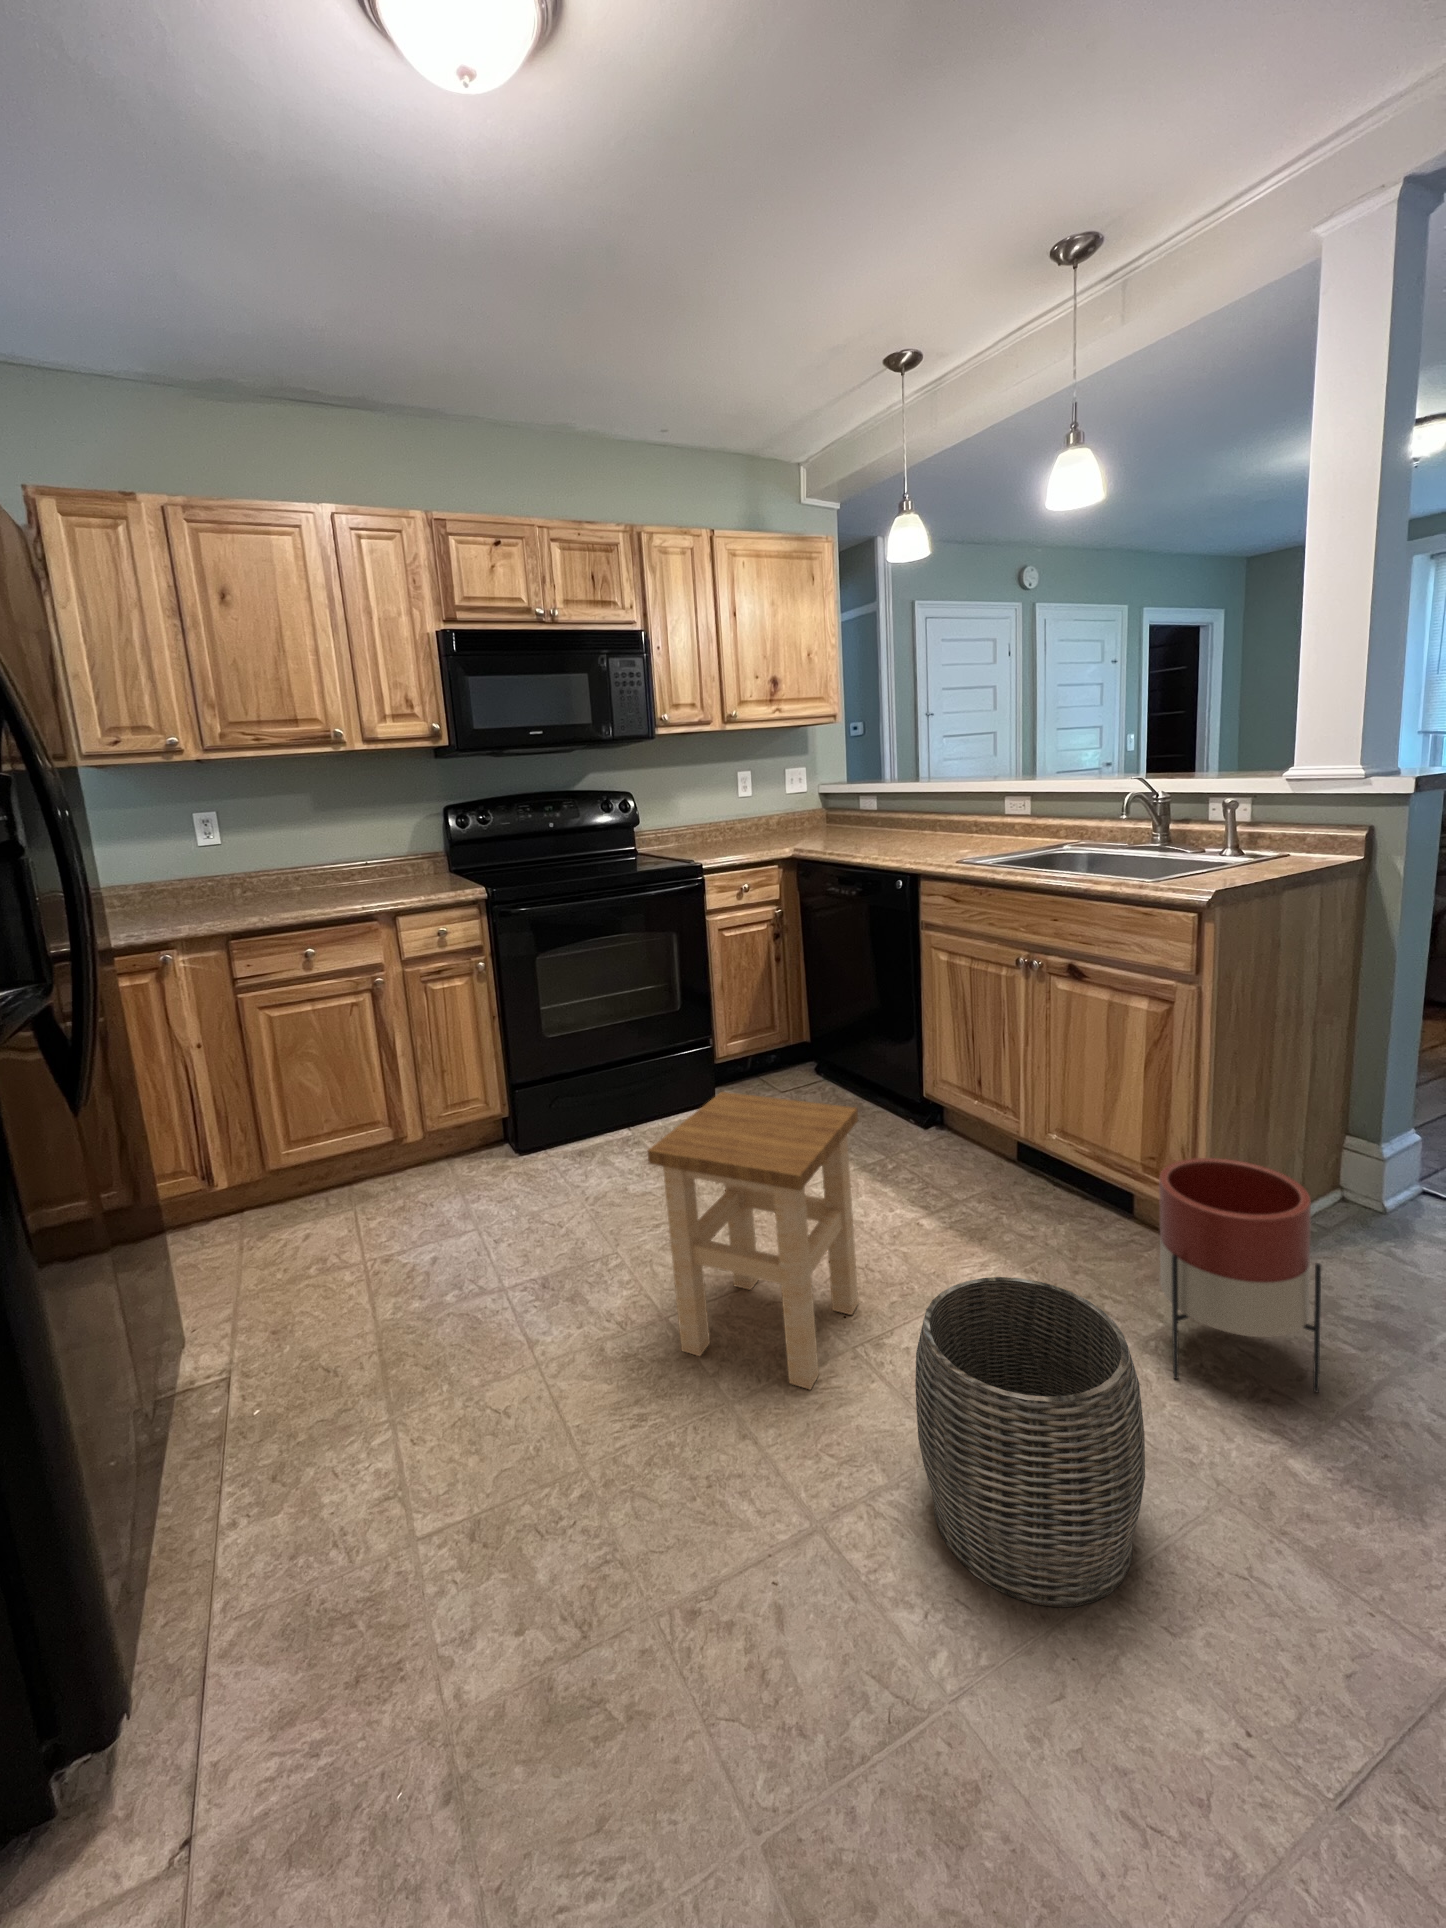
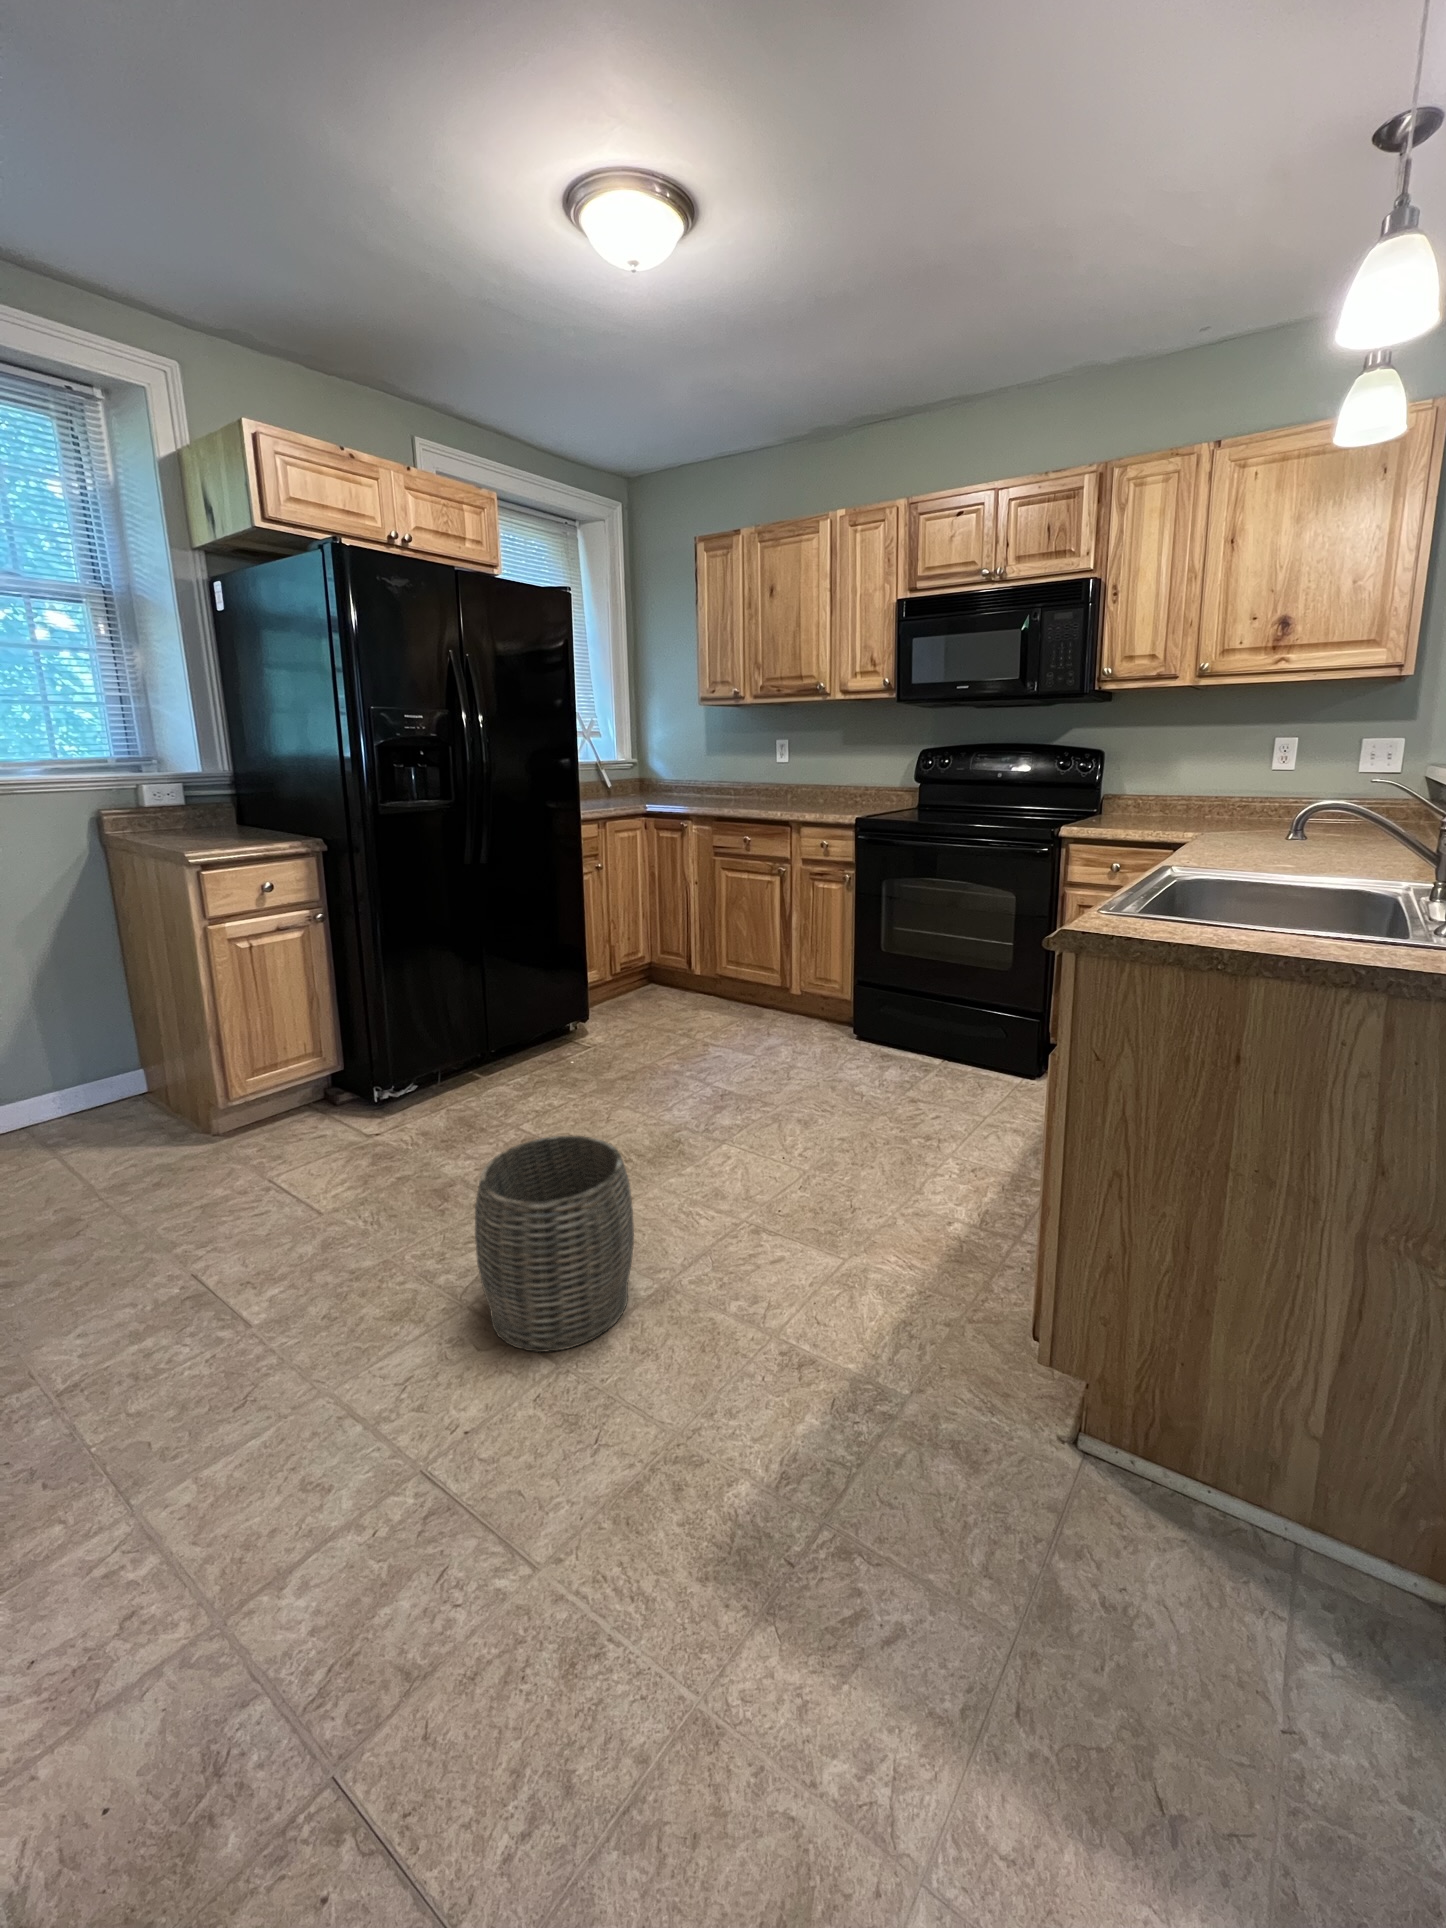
stool: present [647,1092,859,1389] -> none [636,1000,770,1201]
planter: present [1159,1158,1321,1392] -> none [736,1199,878,1478]

